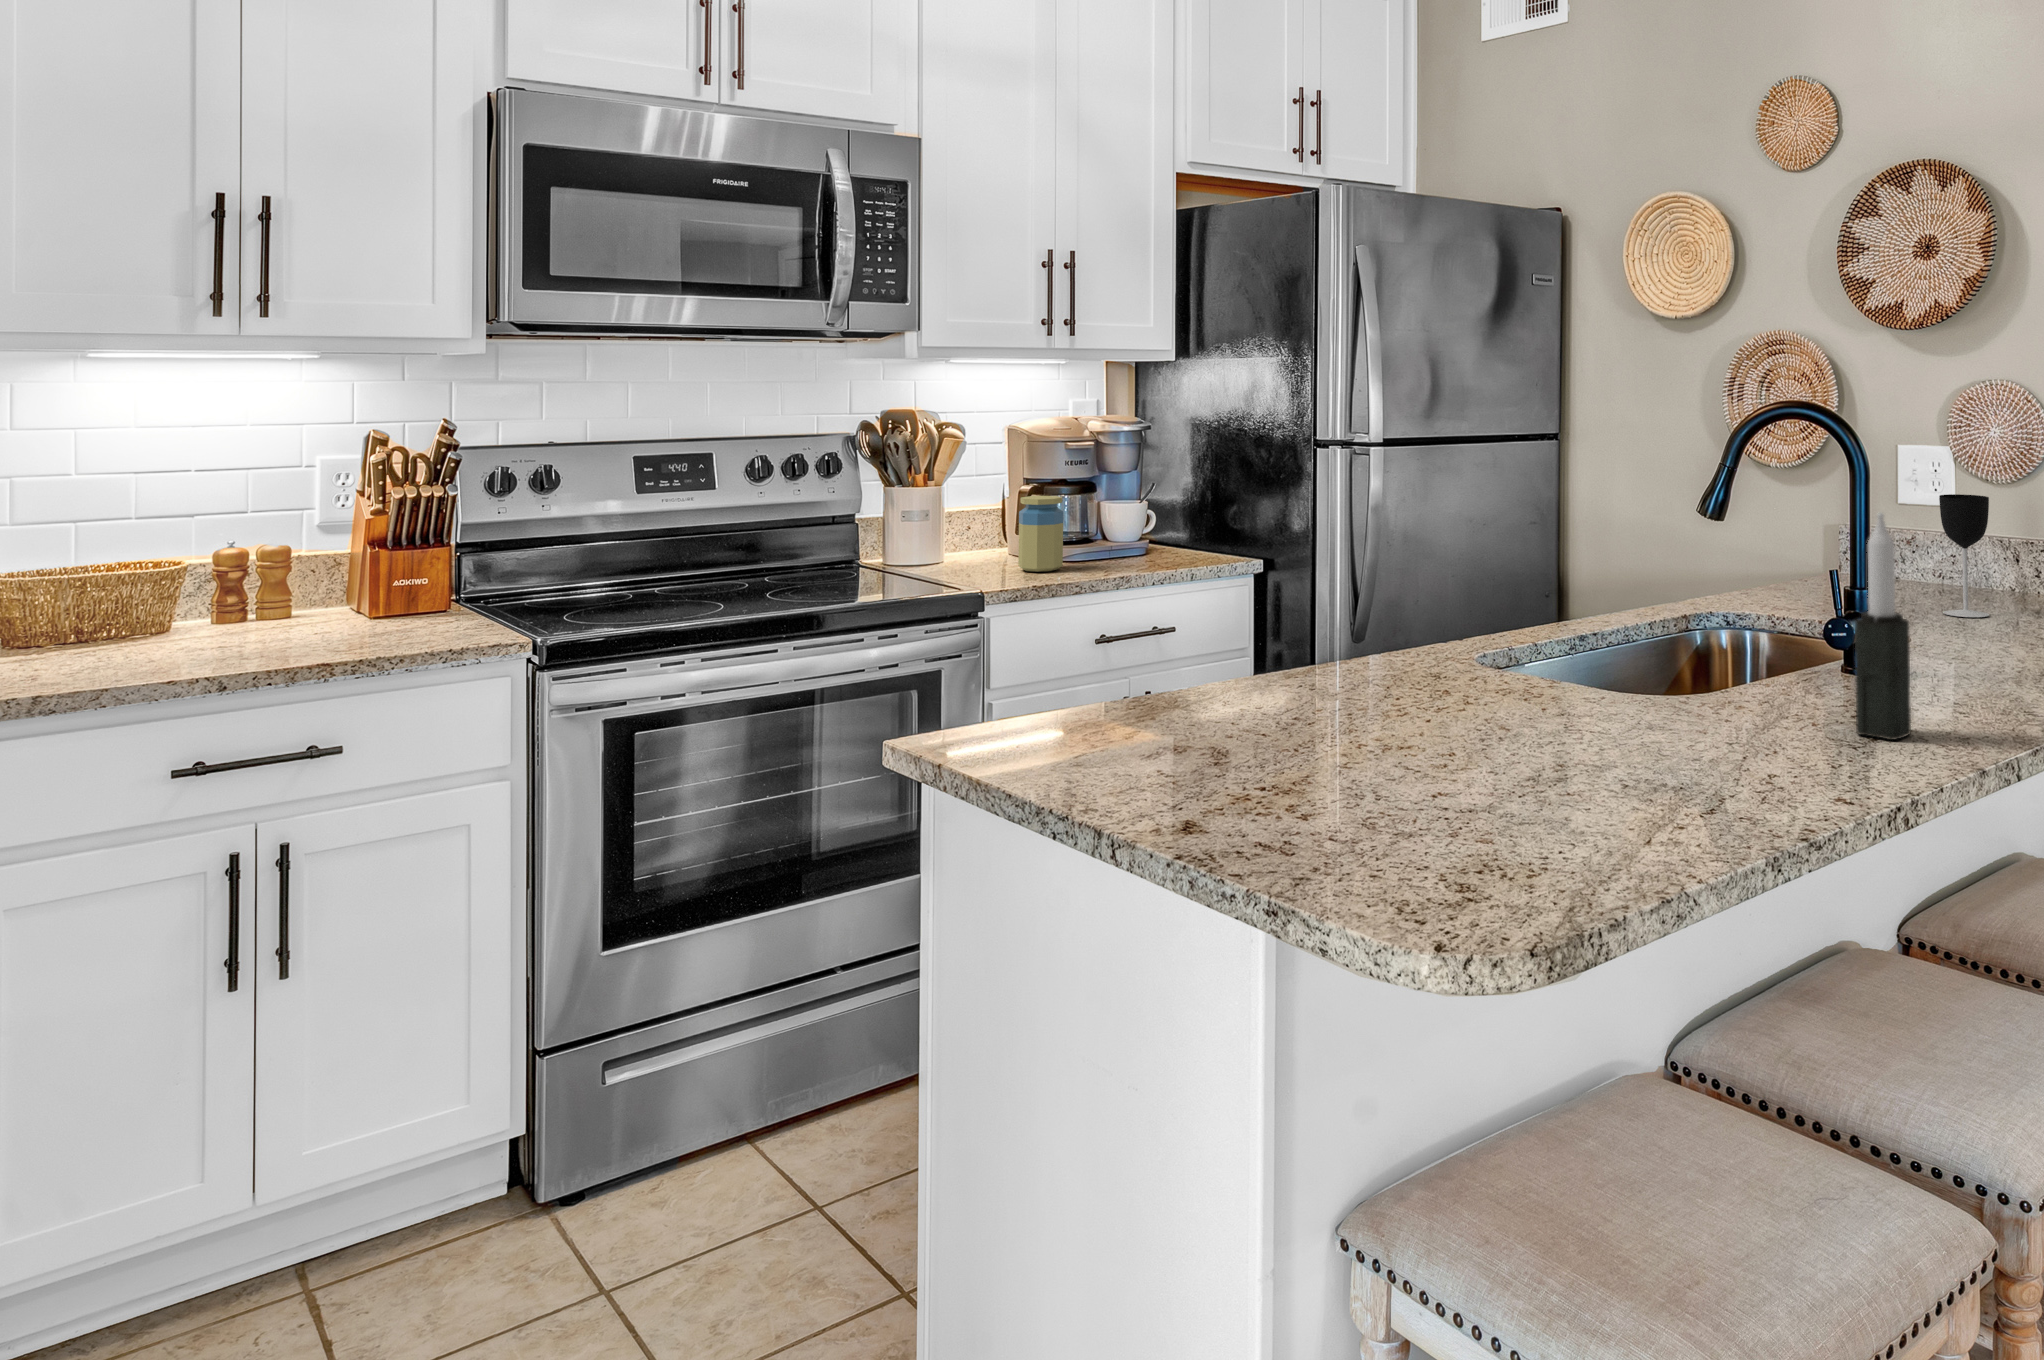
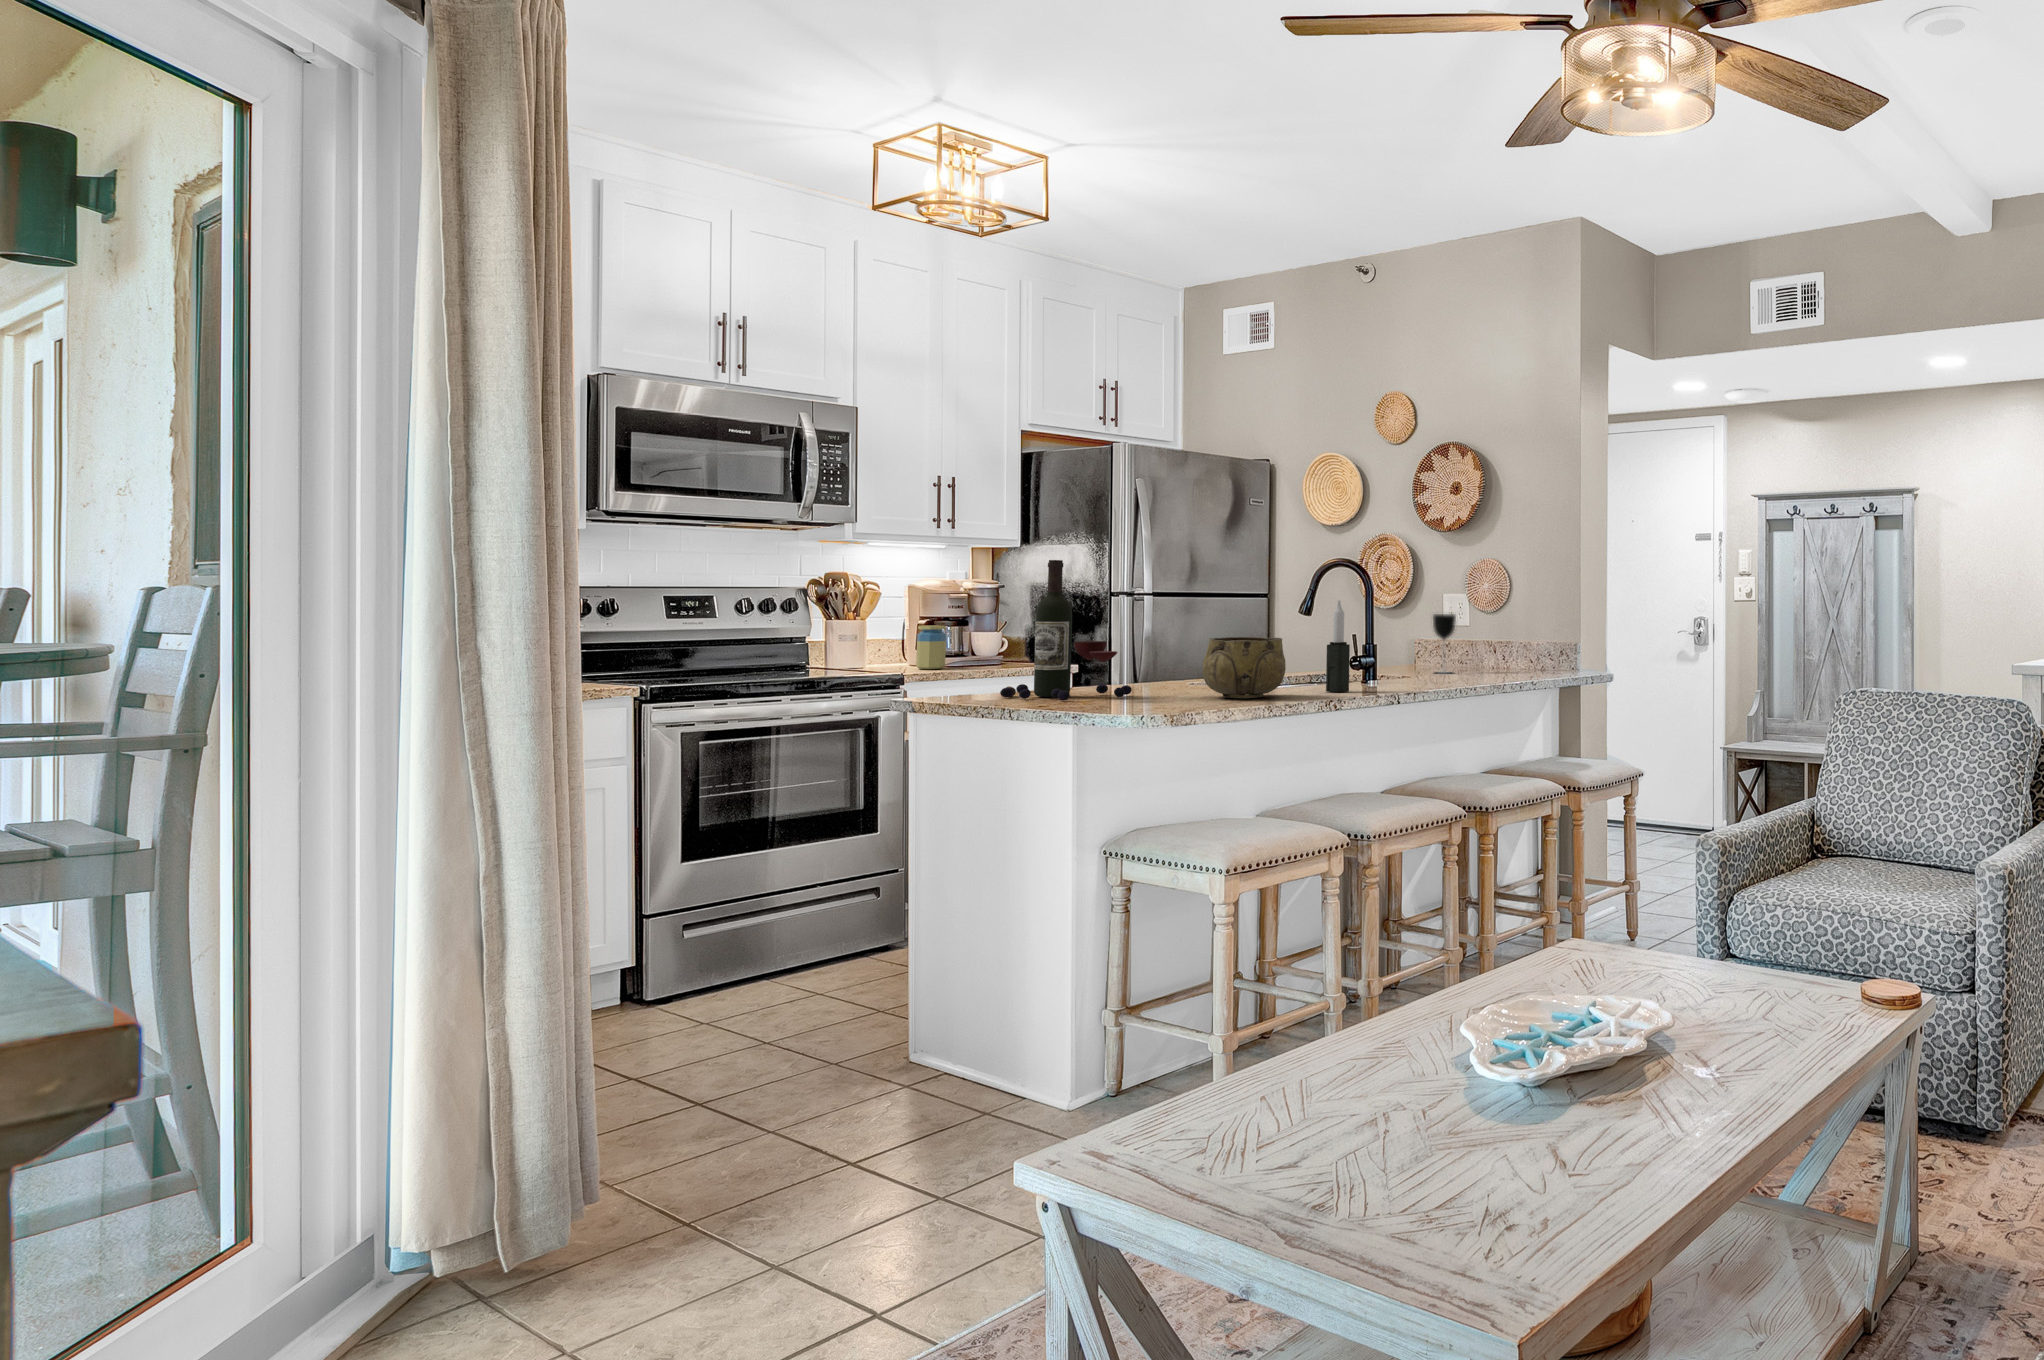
wine bottle: none [1129,428,1422,800] -> present [1000,560,1132,700]
decorative bowl: none [1591,611,1801,786] -> present [1202,637,1286,698]

